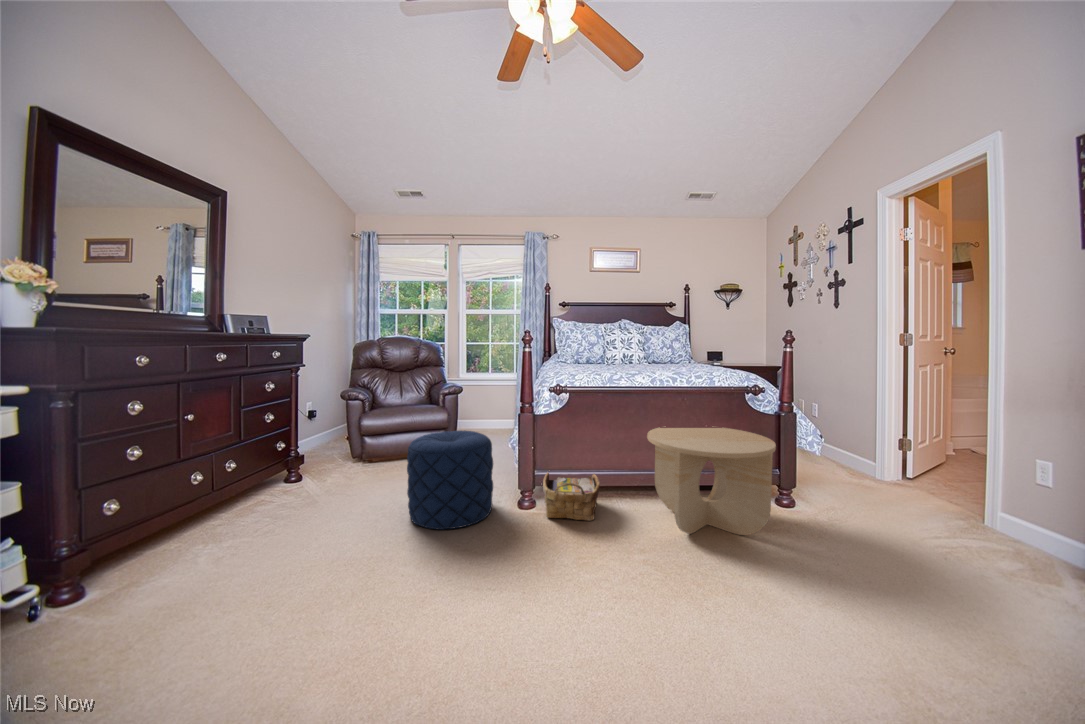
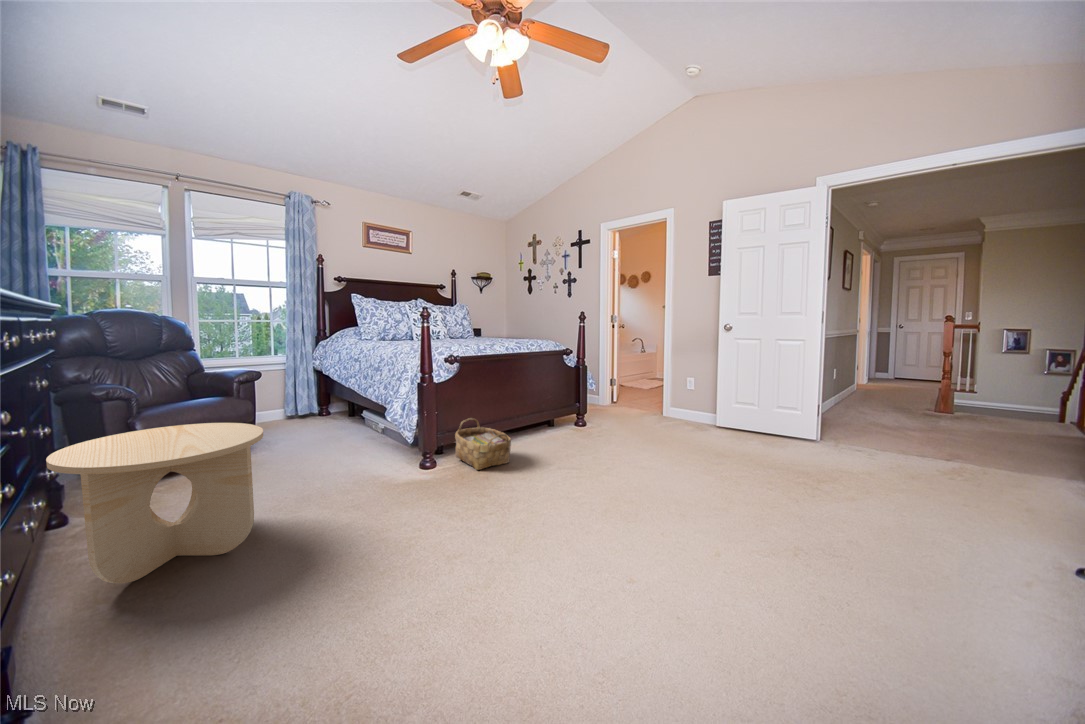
side table: present [647,426,776,535] -> present [46,423,263,583]
pouf: present [407,430,493,529] -> none [339,408,433,510]

